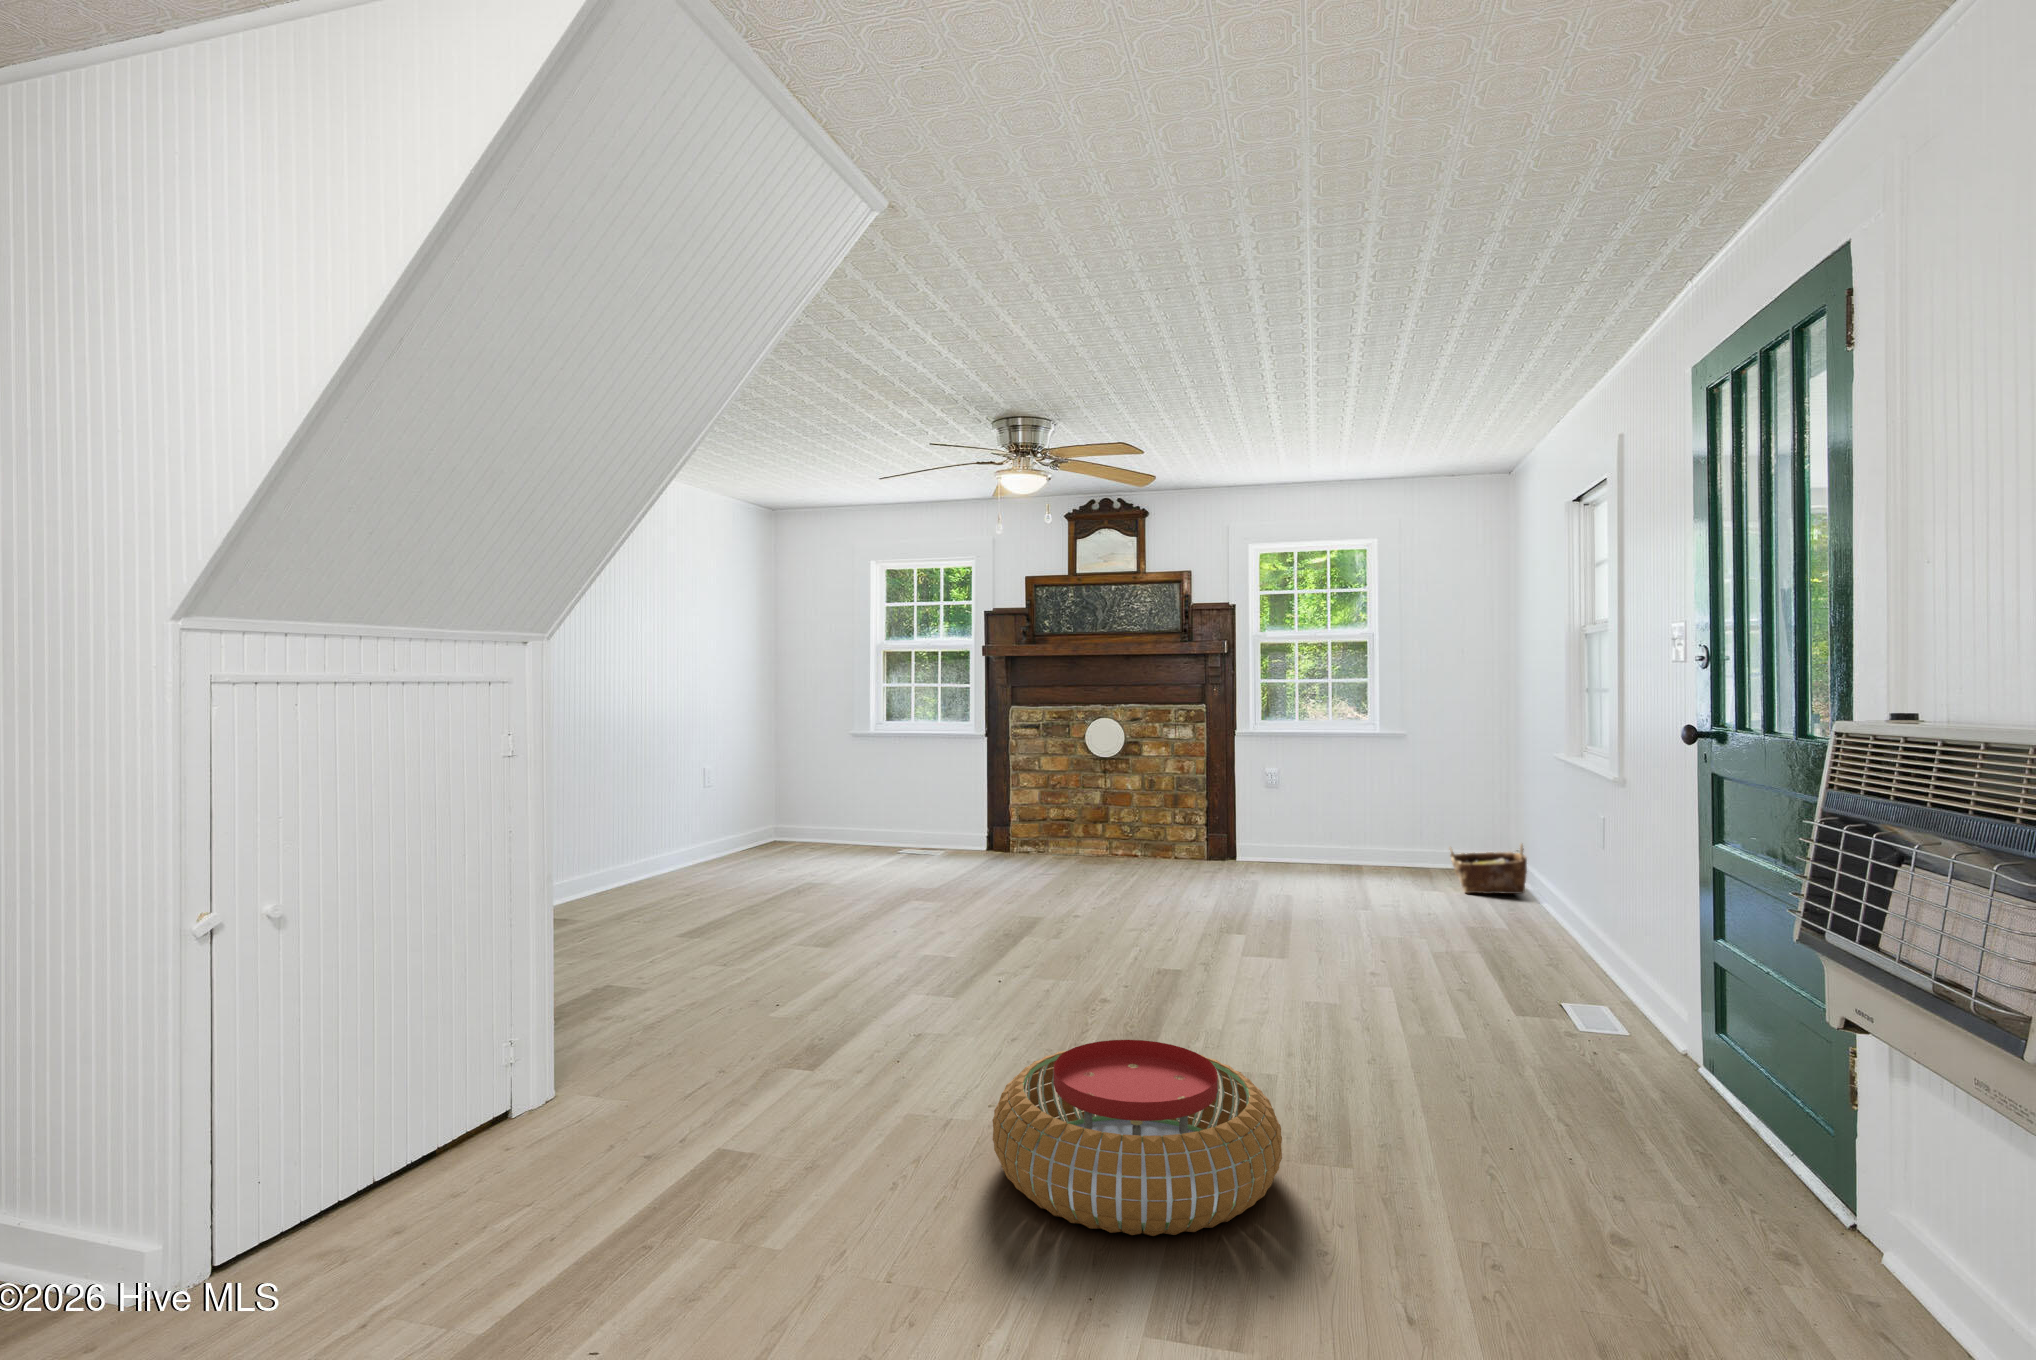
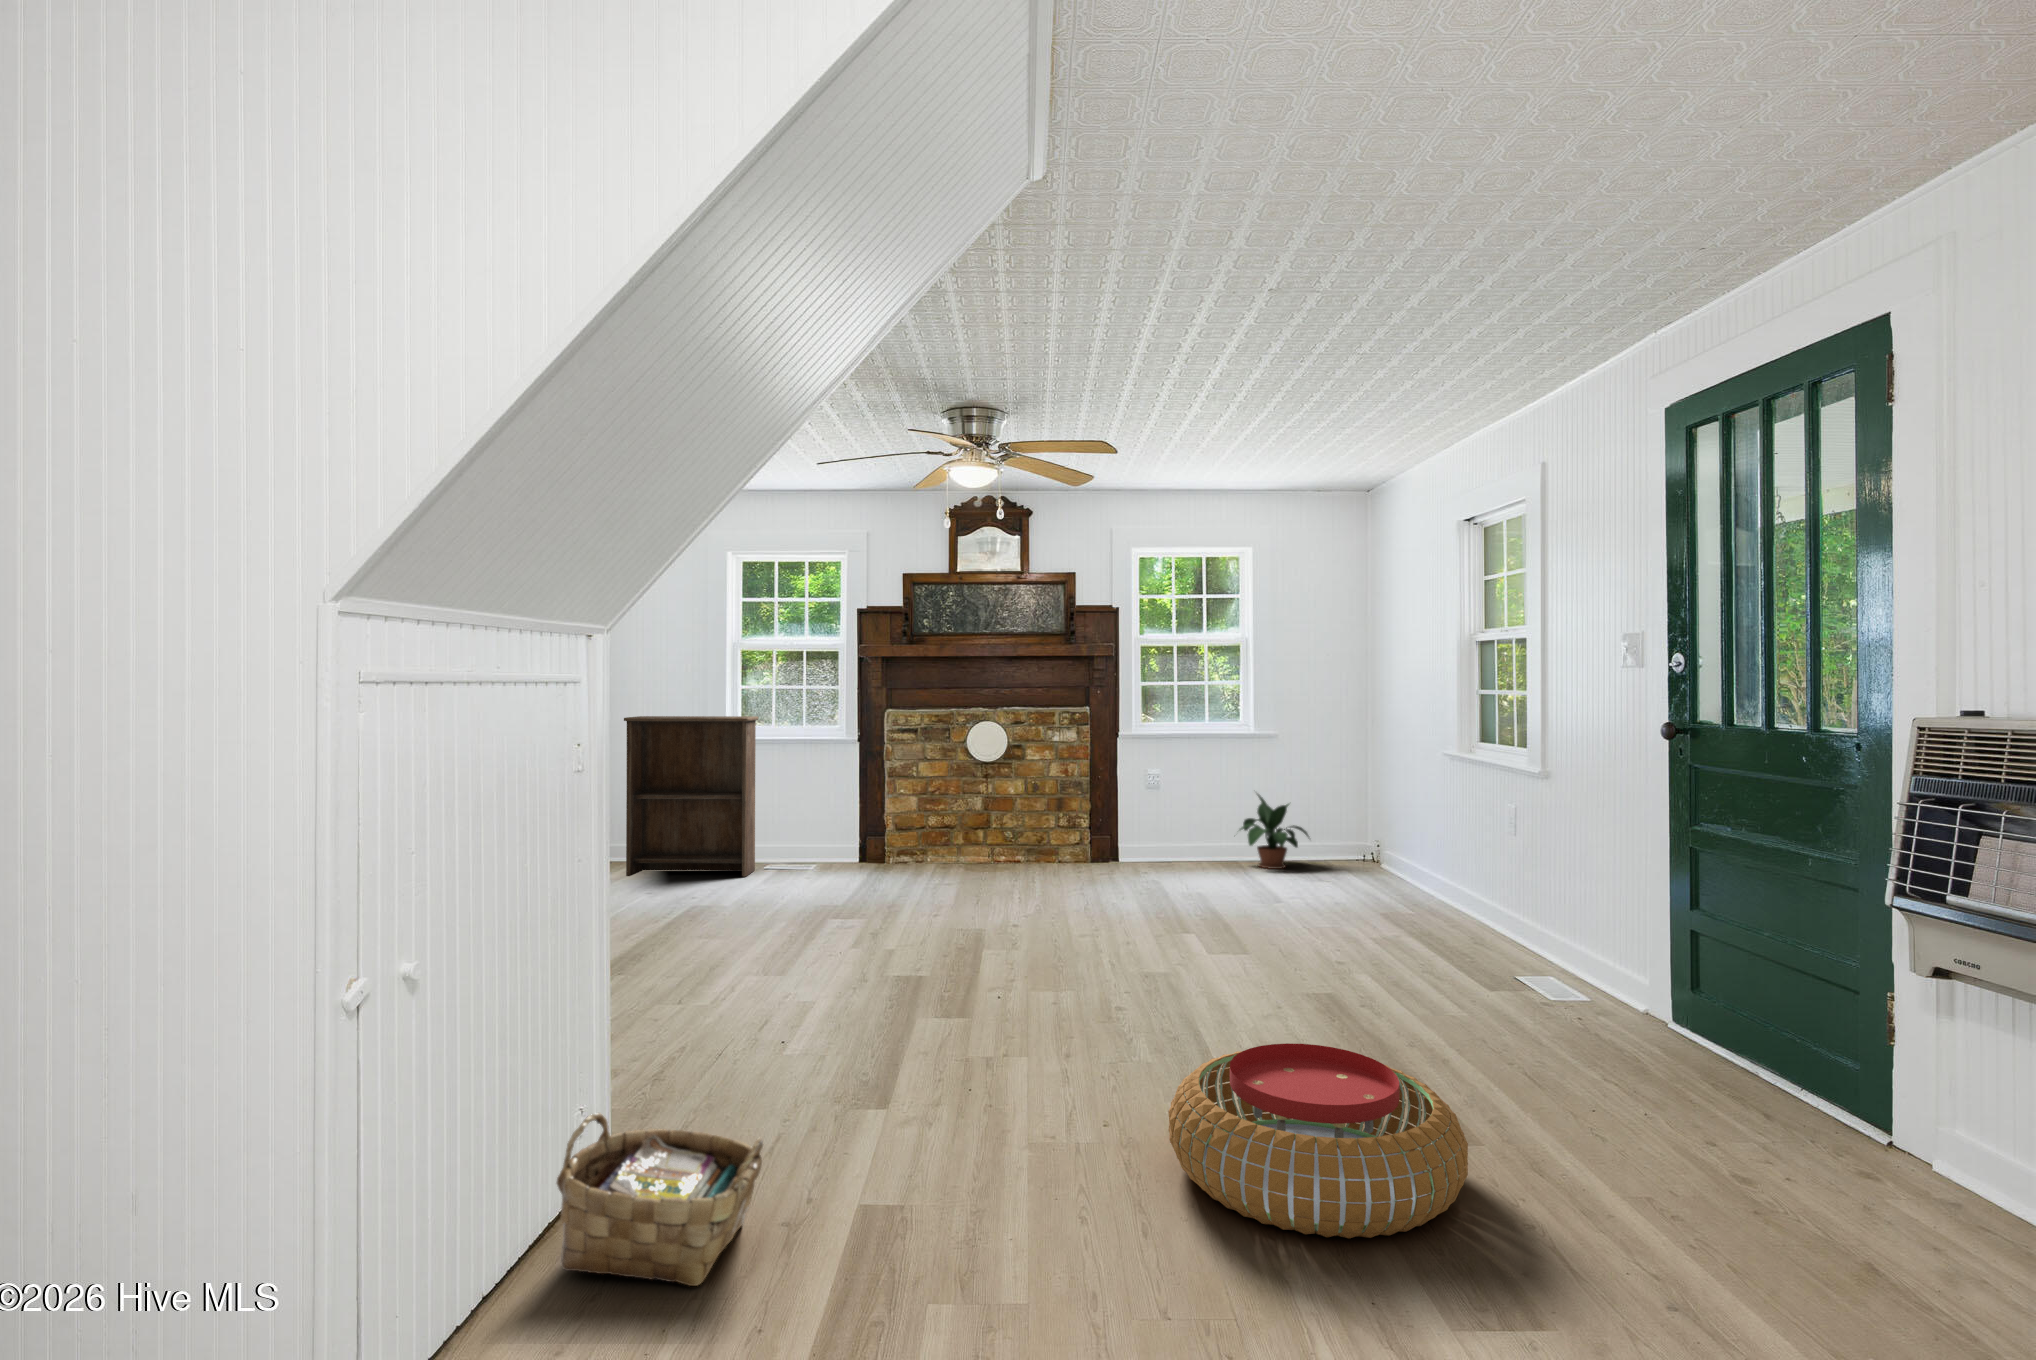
bookshelf: none [774,711,891,859] -> present [624,716,758,877]
potted plant: none [1355,793,1439,876] -> present [1240,794,1309,869]
woven basket: present [1449,844,1527,894] -> present [557,1113,763,1286]

